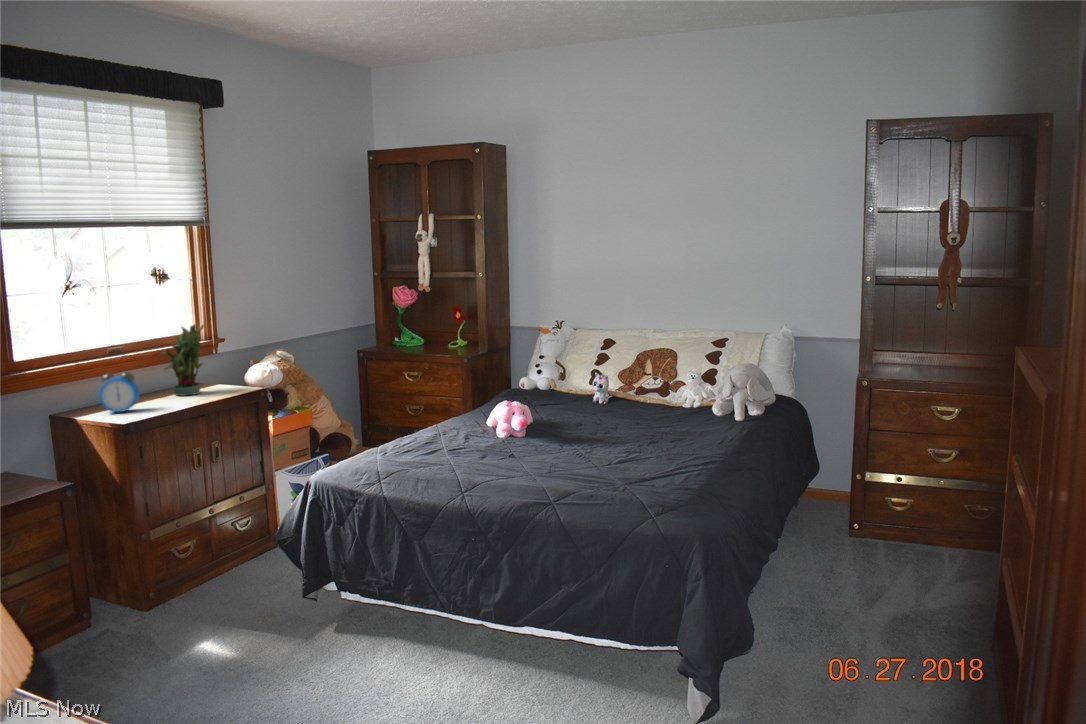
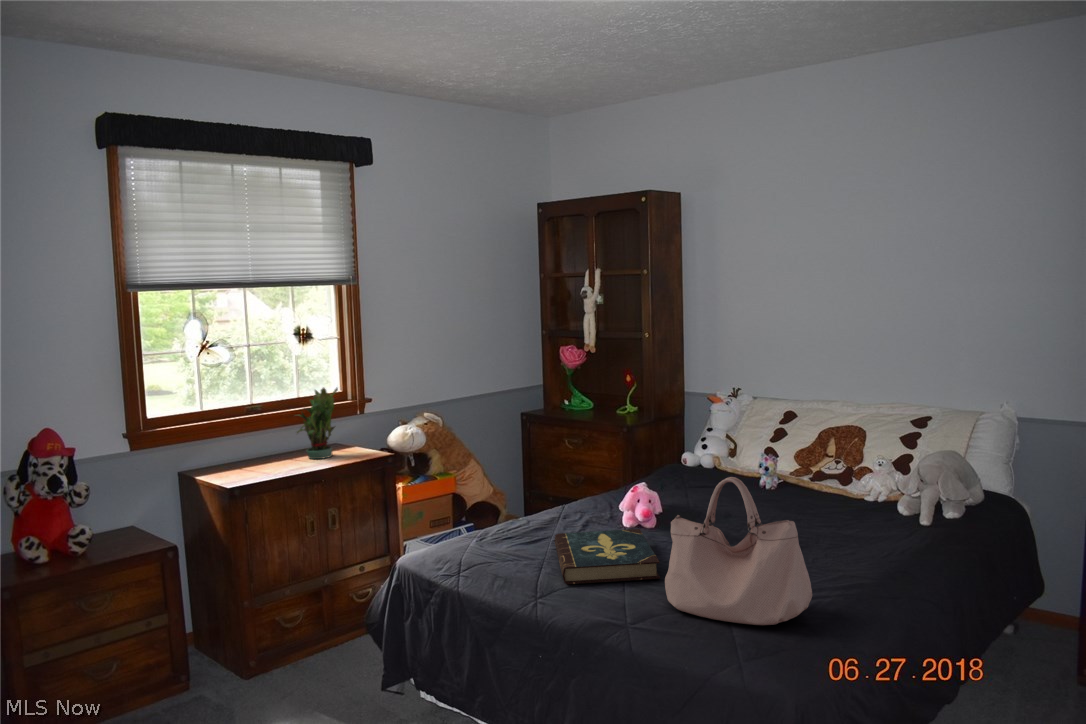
alarm clock: present [99,372,140,412] -> none [226,435,265,475]
handbag: none [572,380,691,493] -> present [665,477,812,625]
book: none [454,436,559,481] -> present [554,529,660,584]

